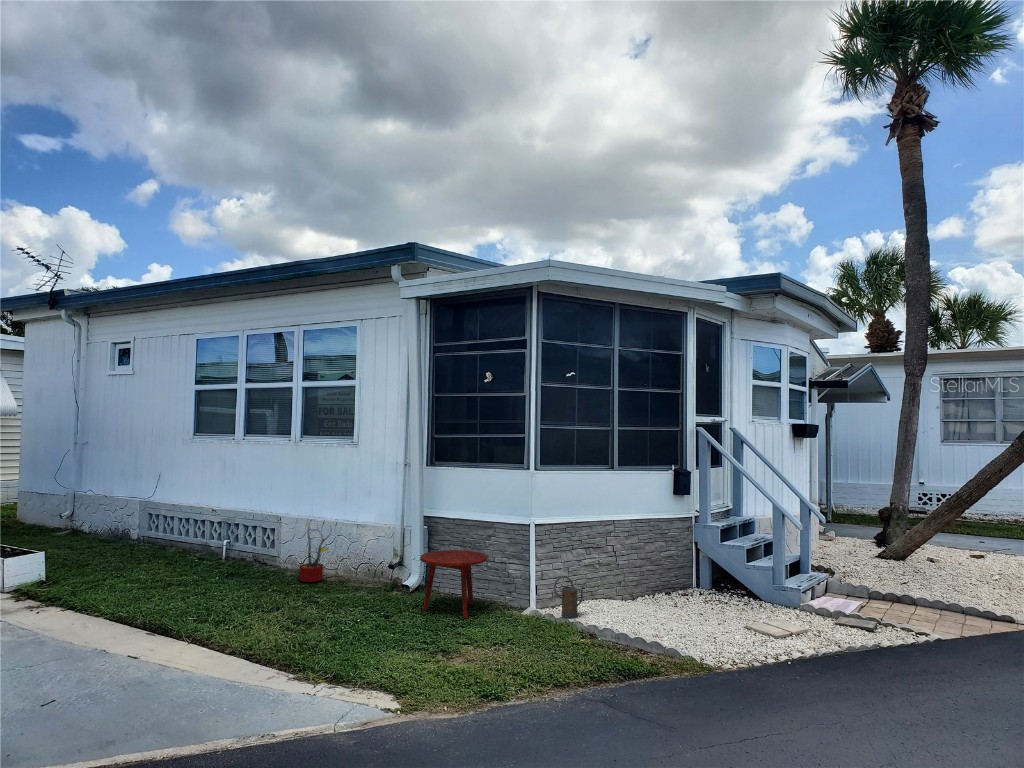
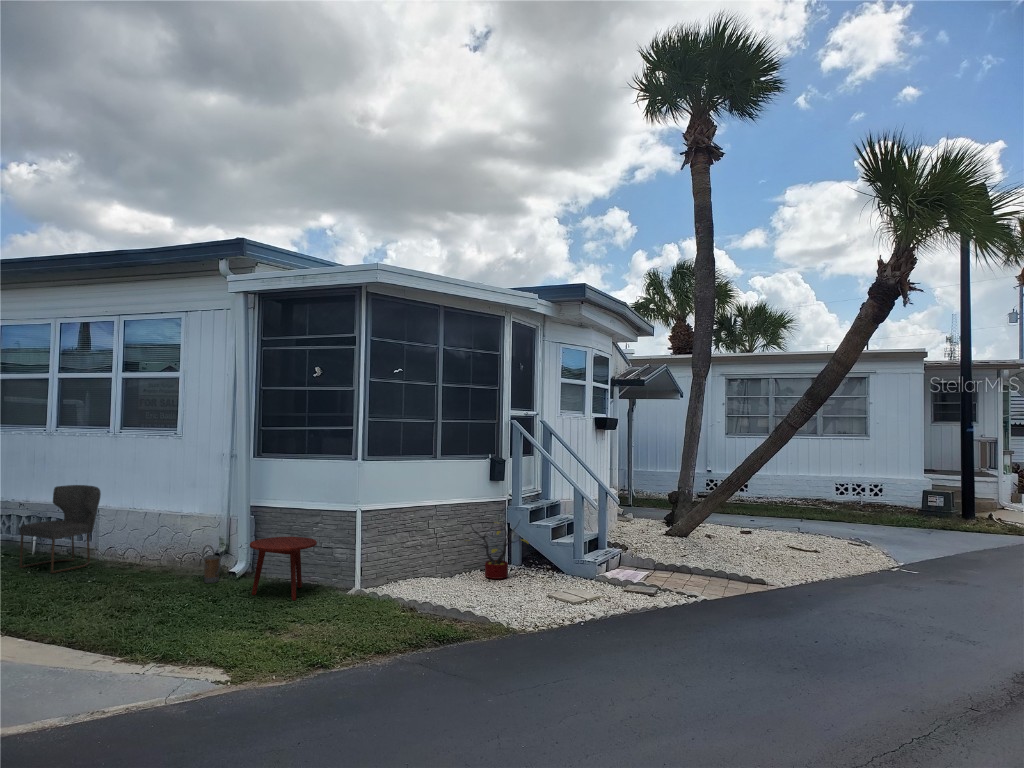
chair: none [213,493,283,578] -> present [19,485,101,573]
decorative plant: present [299,524,330,582] -> present [471,522,529,579]
watering can: present [554,576,586,618] -> present [202,545,223,583]

